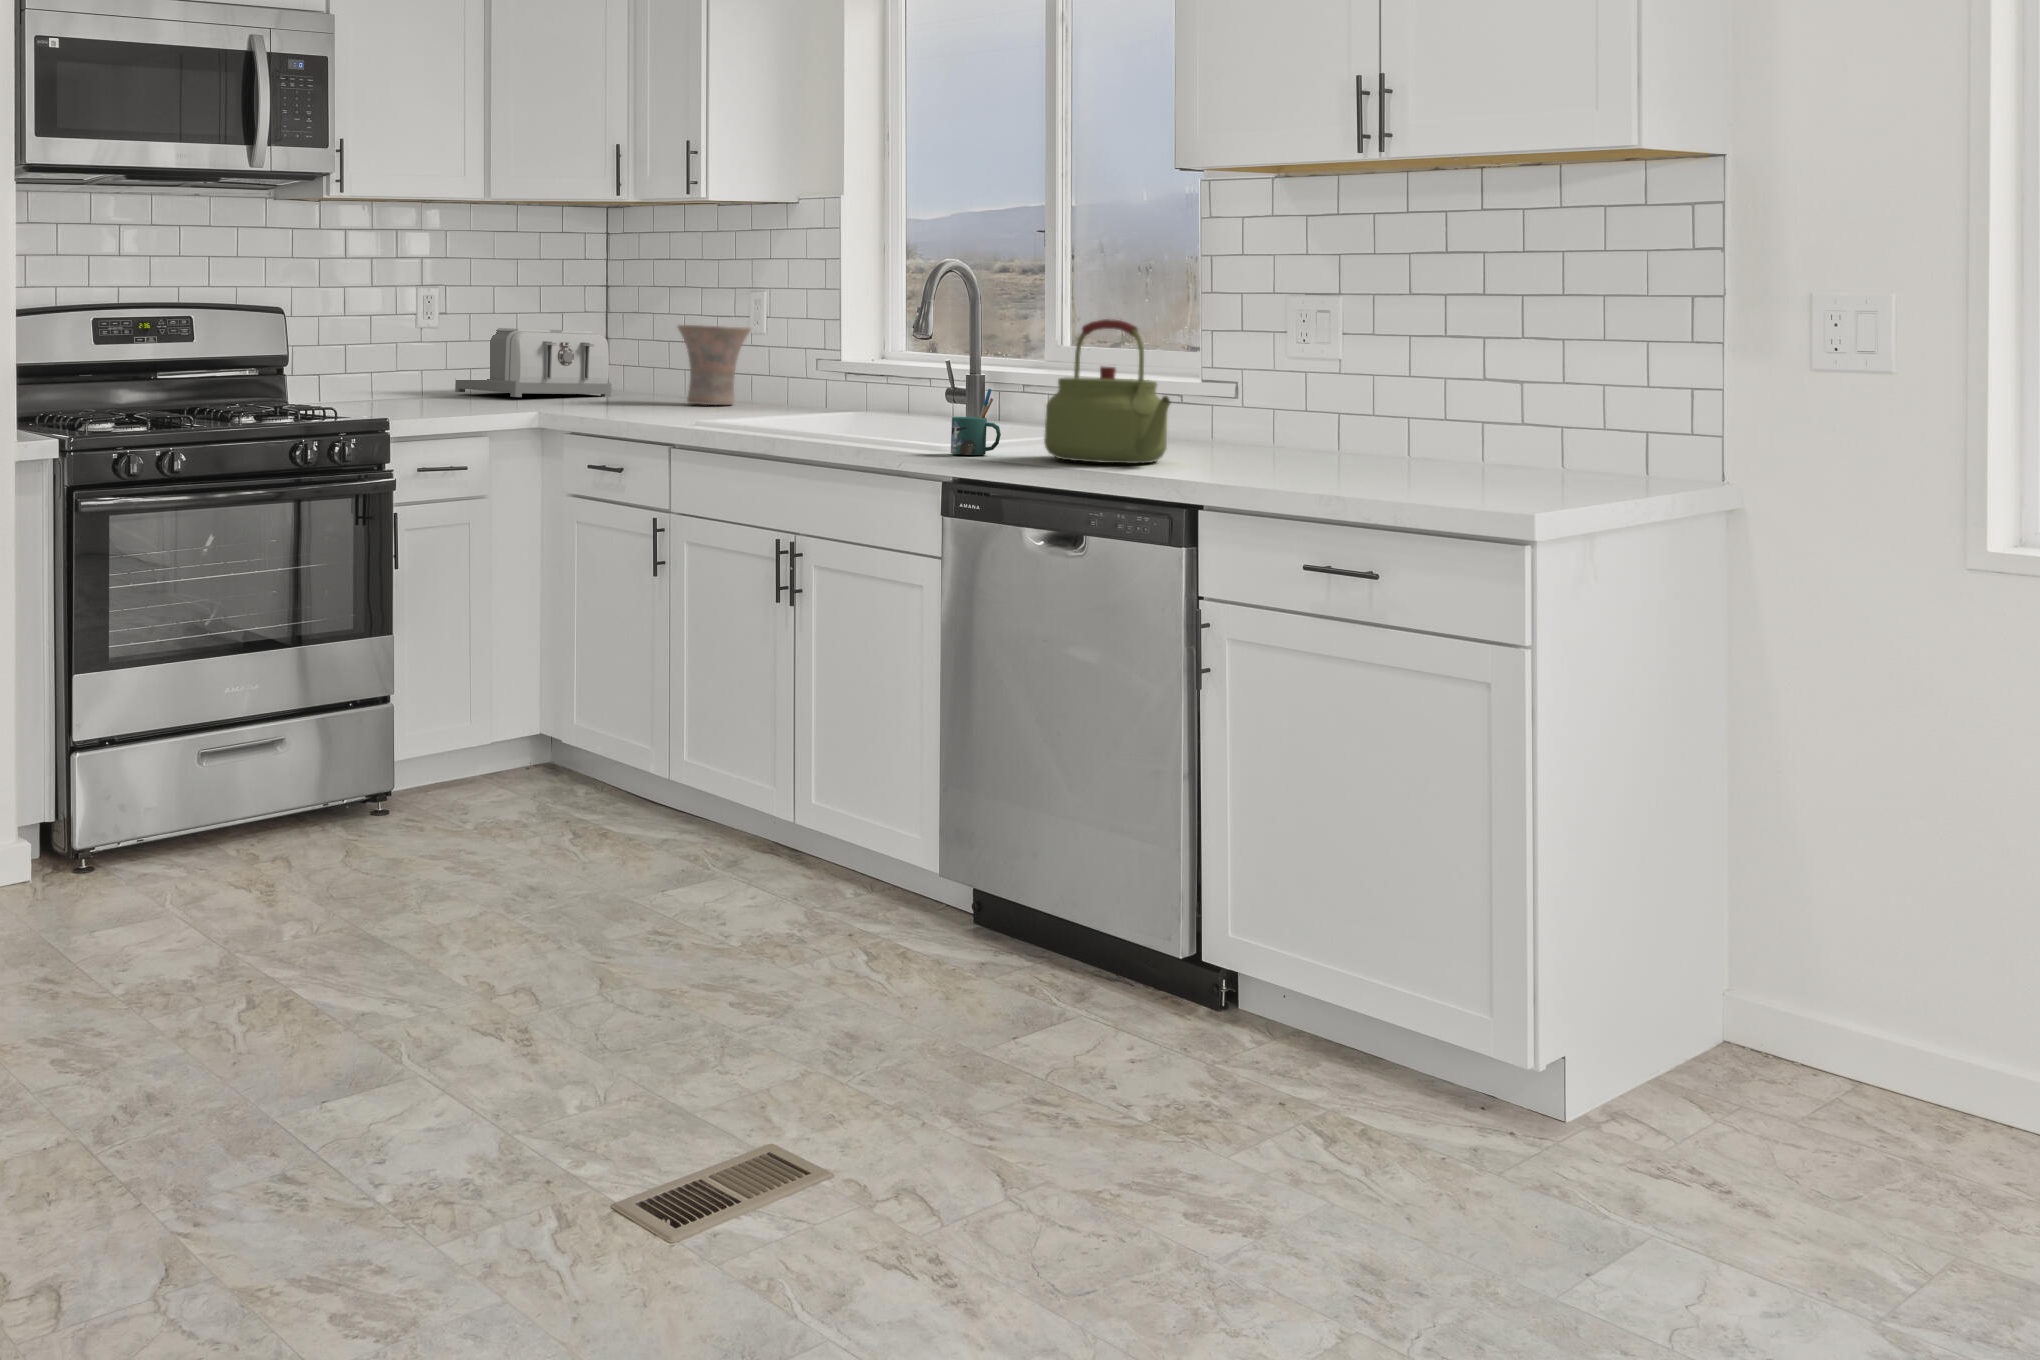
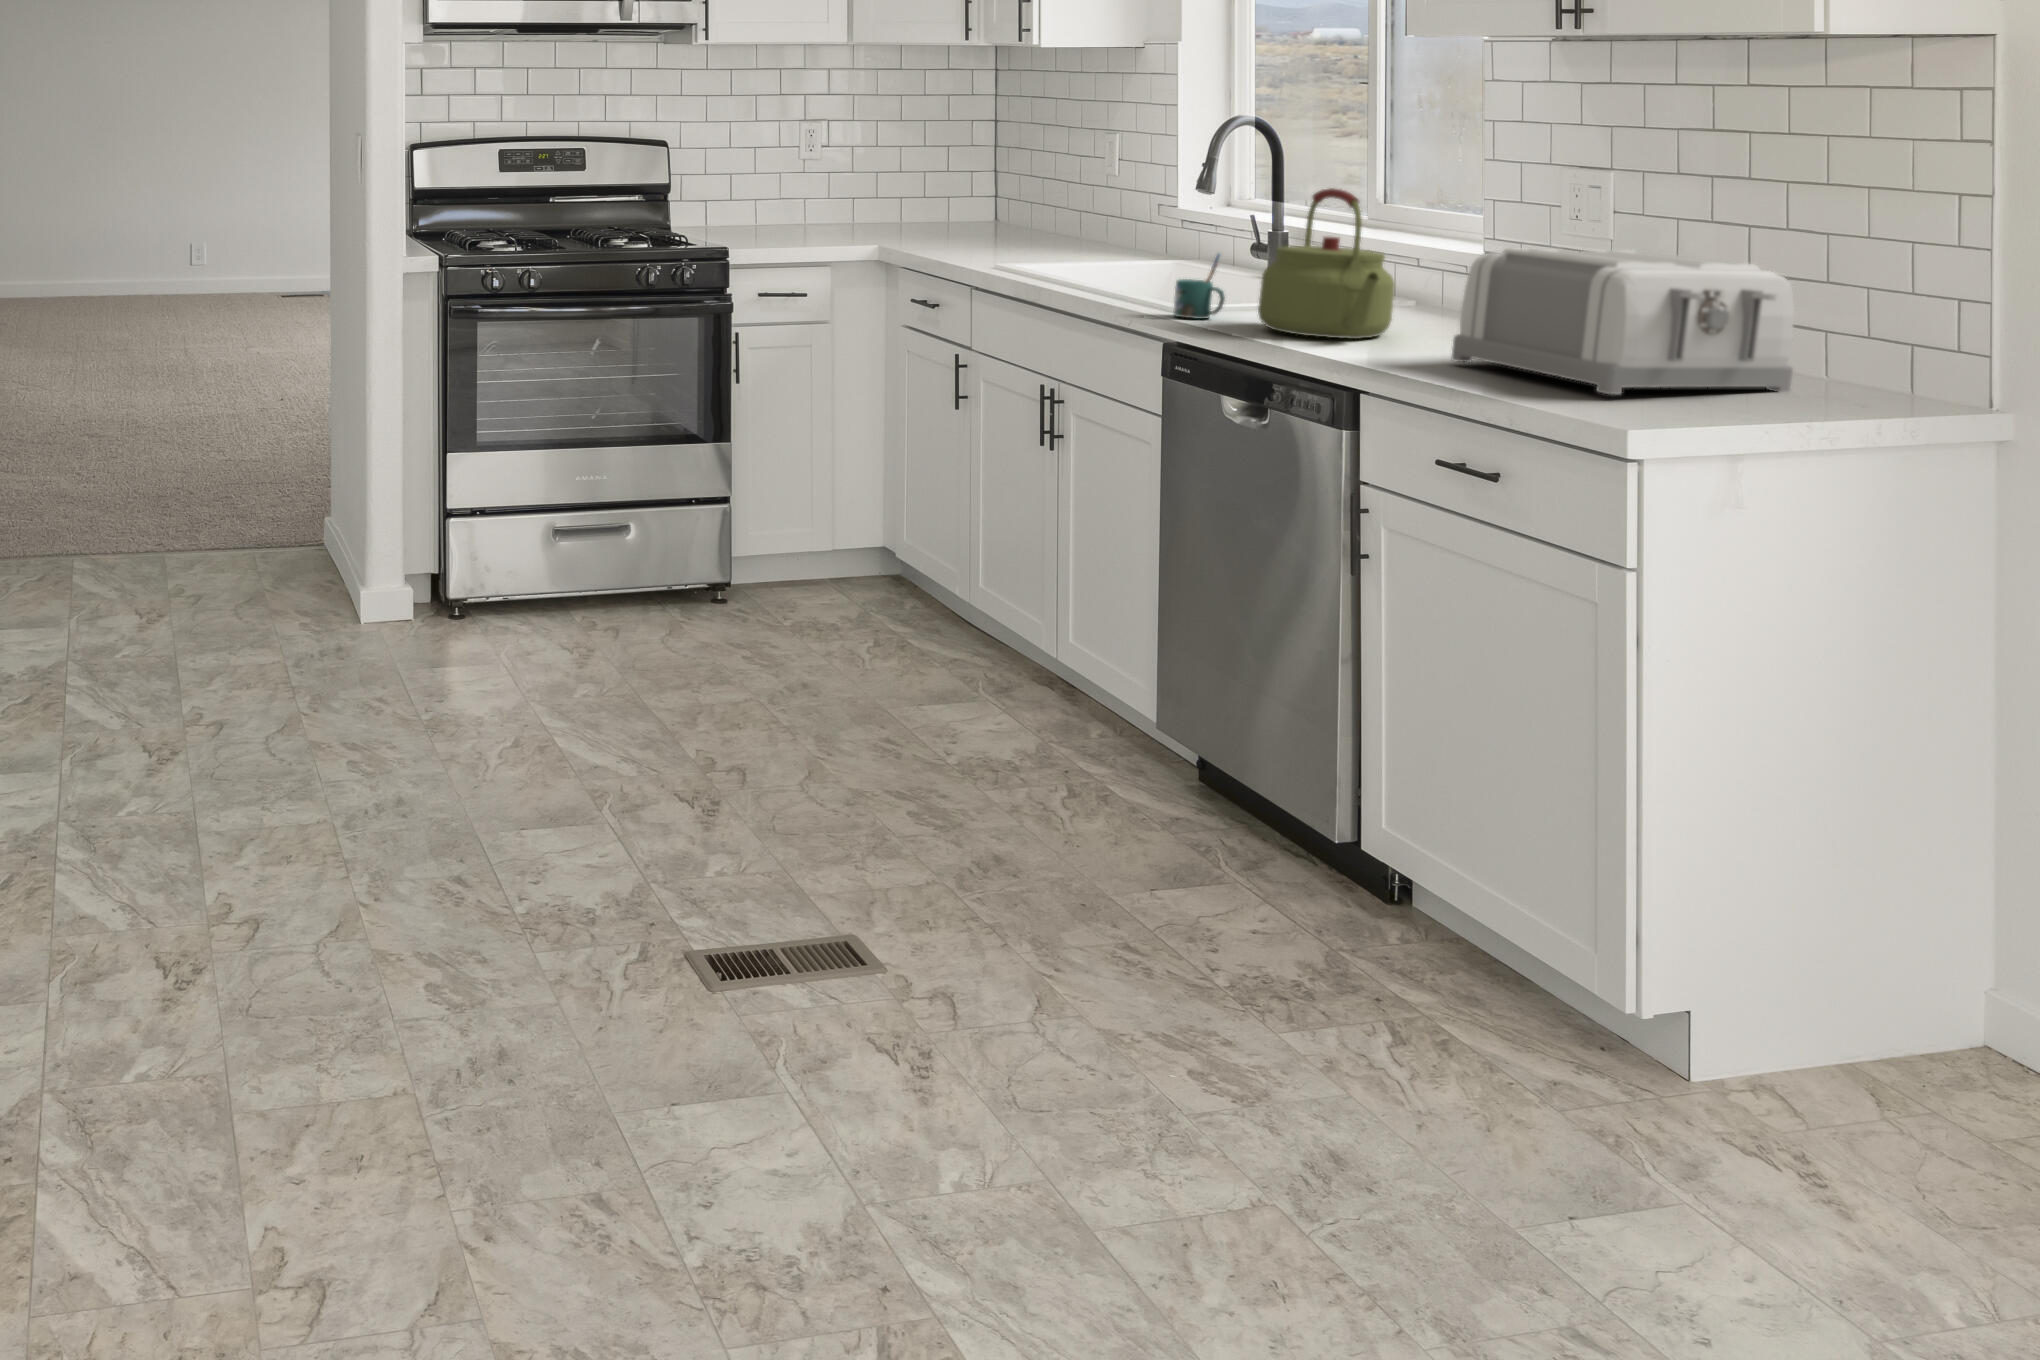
vase: present [677,325,751,405] -> none [1025,163,1099,242]
toaster: present [455,328,611,397] -> present [1452,248,1794,395]

